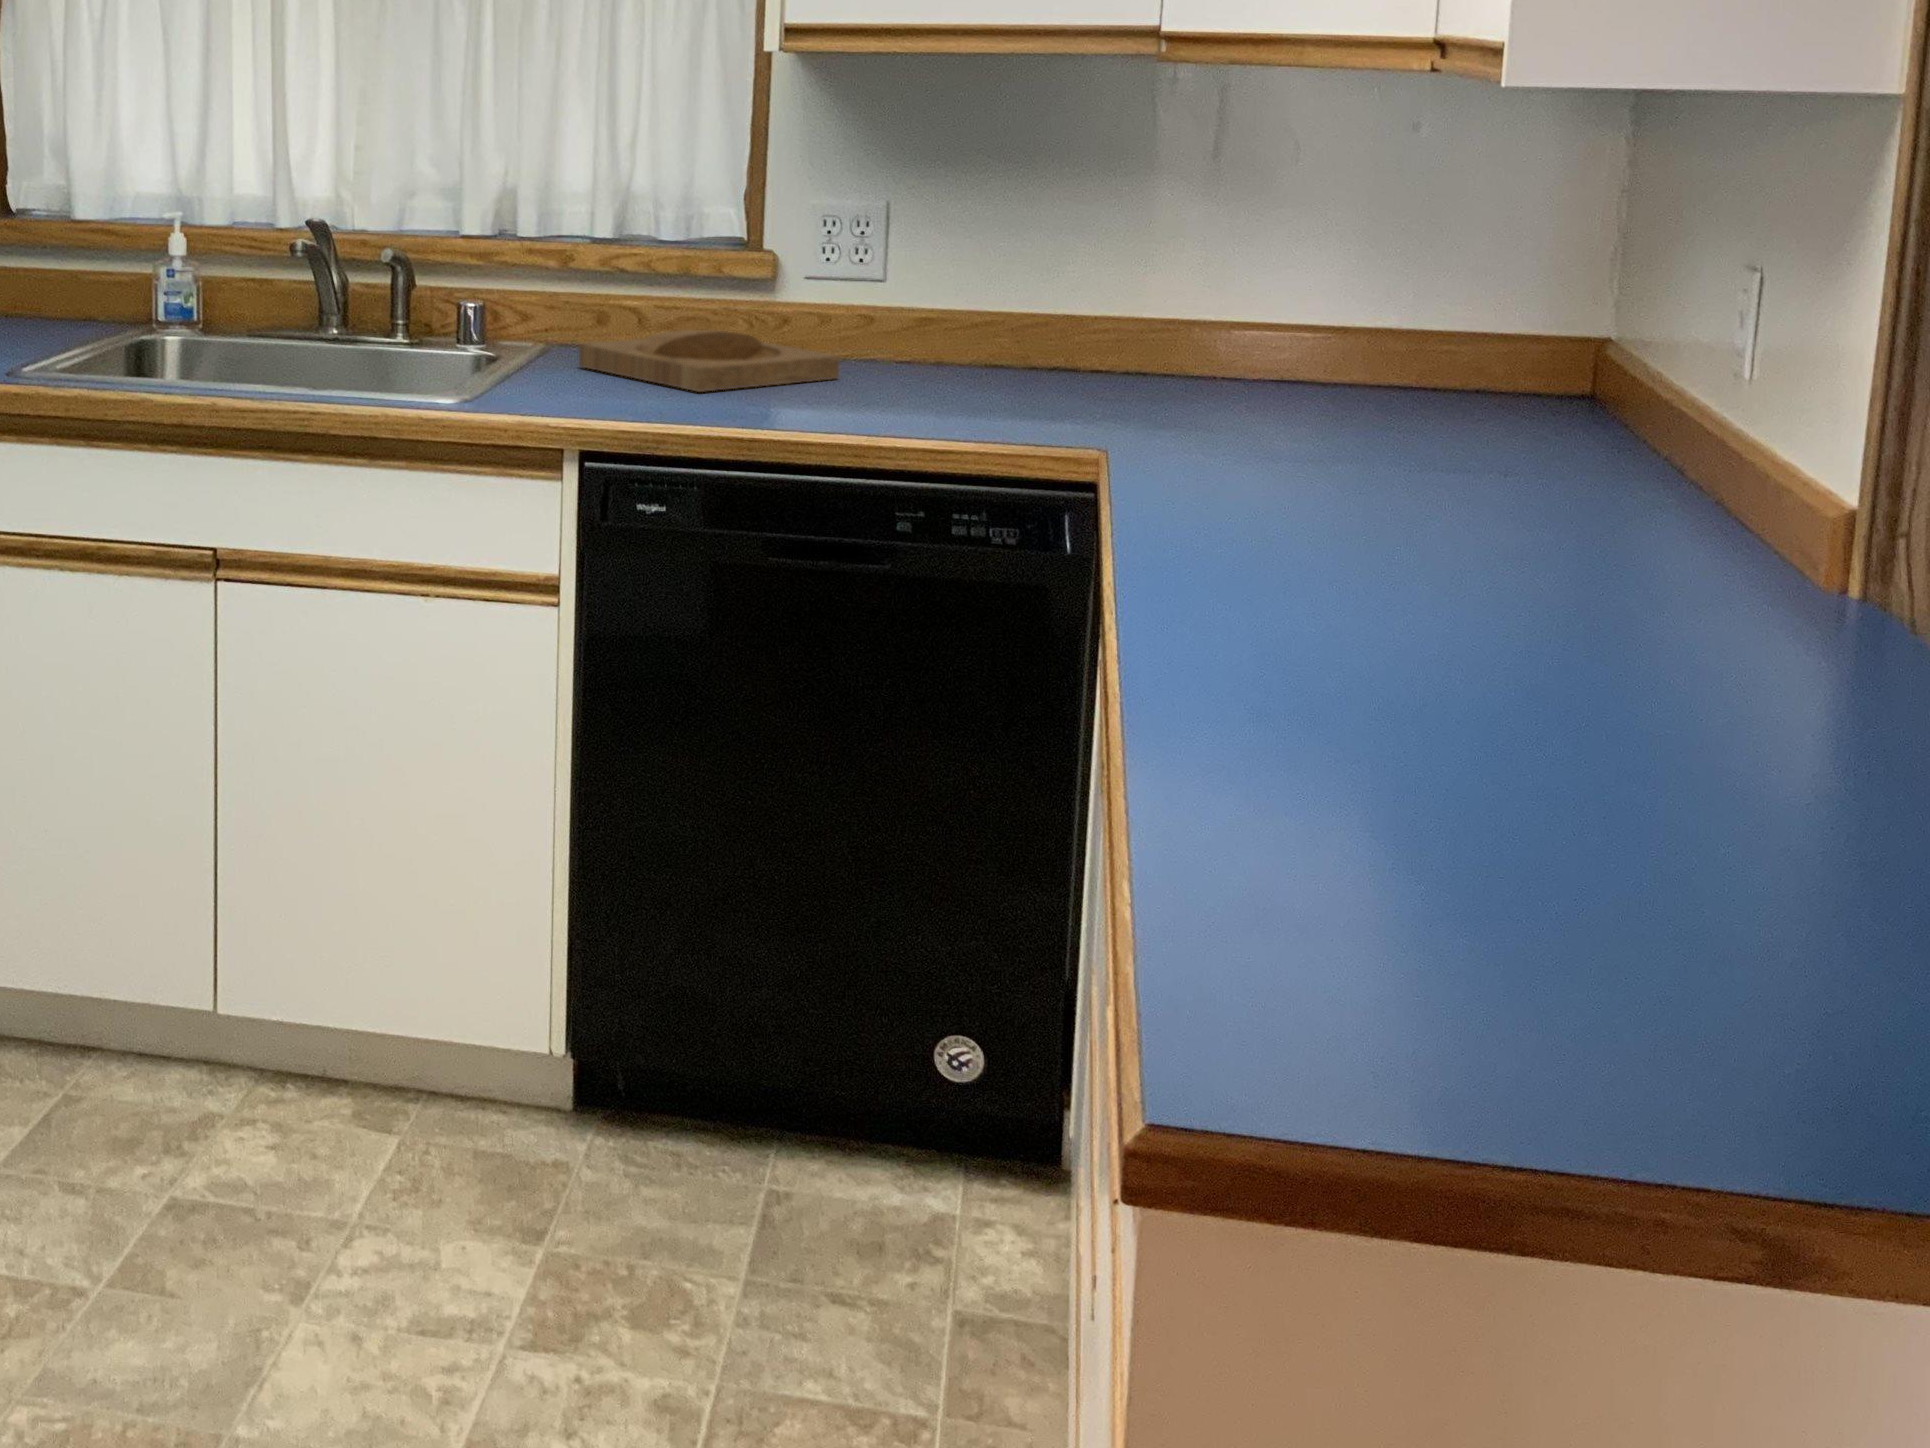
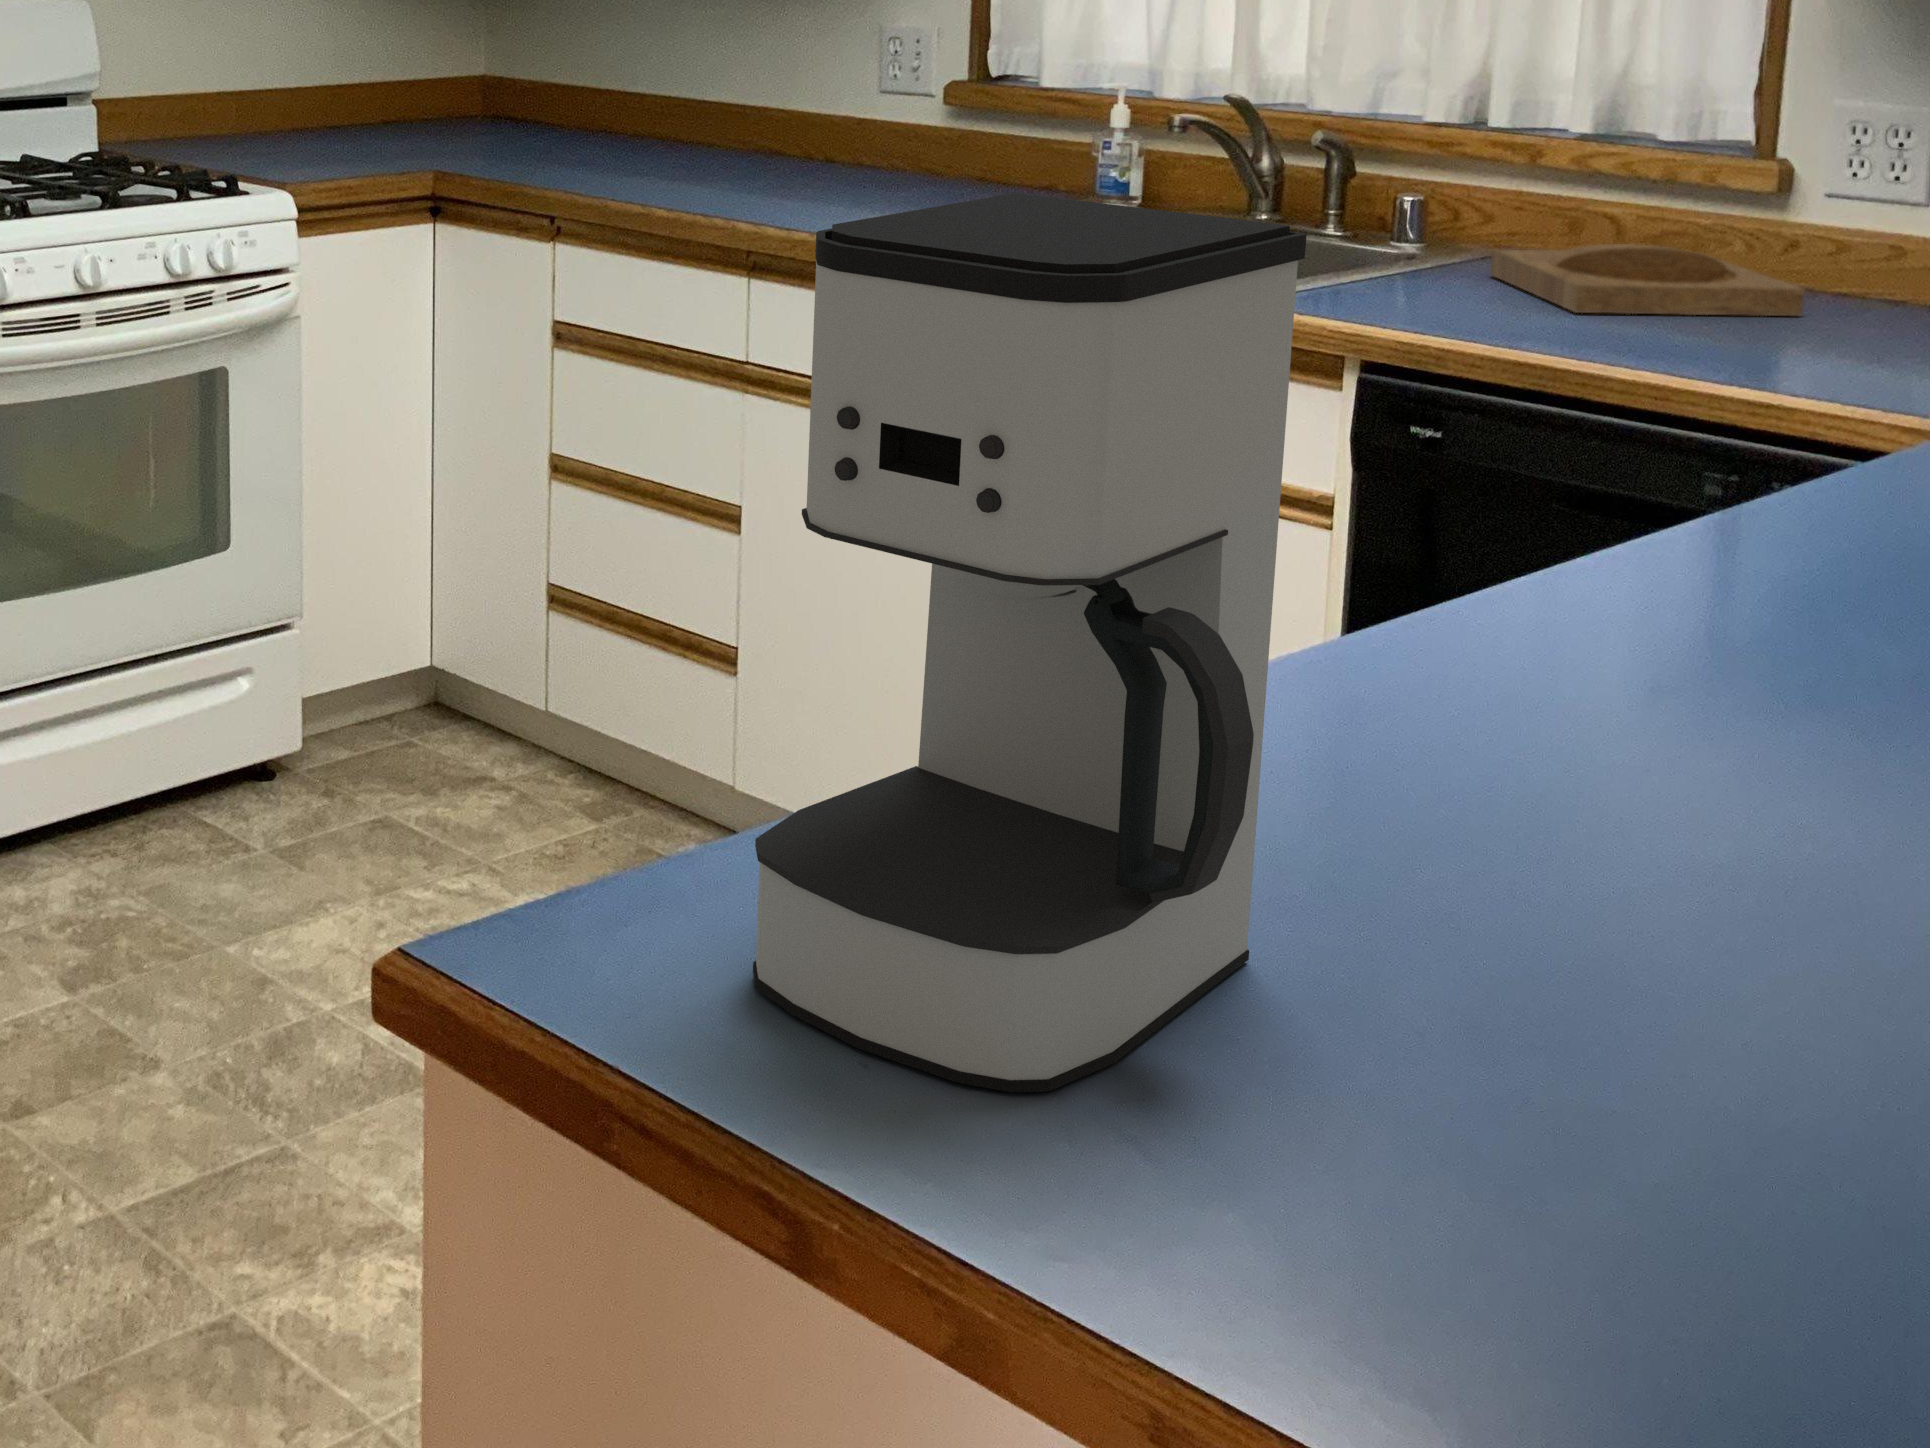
coffee maker: none [1279,301,1765,1094] -> present [753,193,1307,1092]

